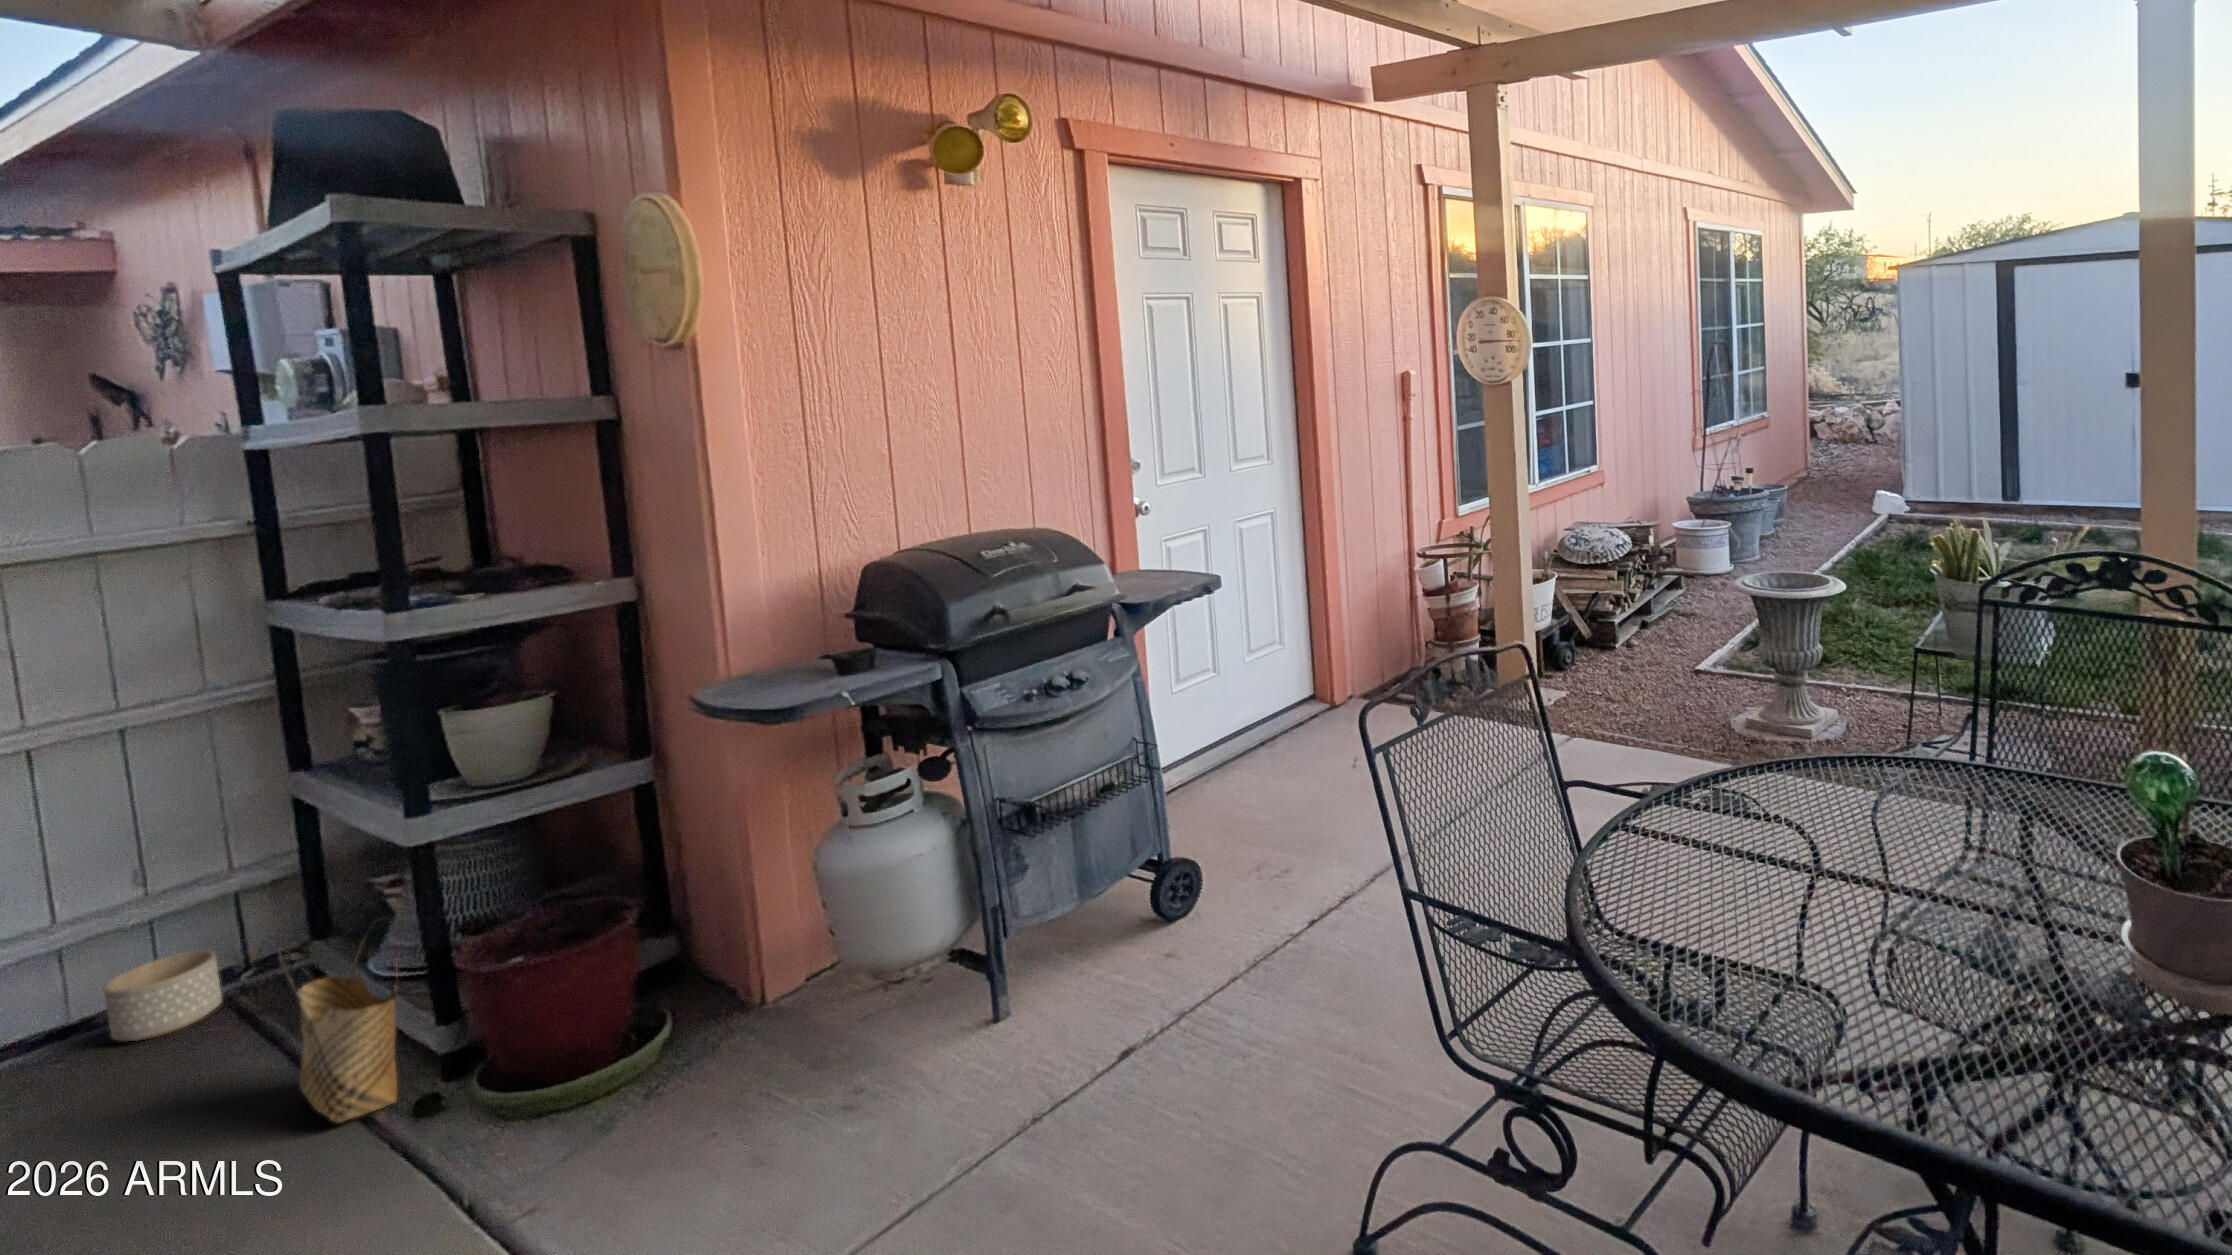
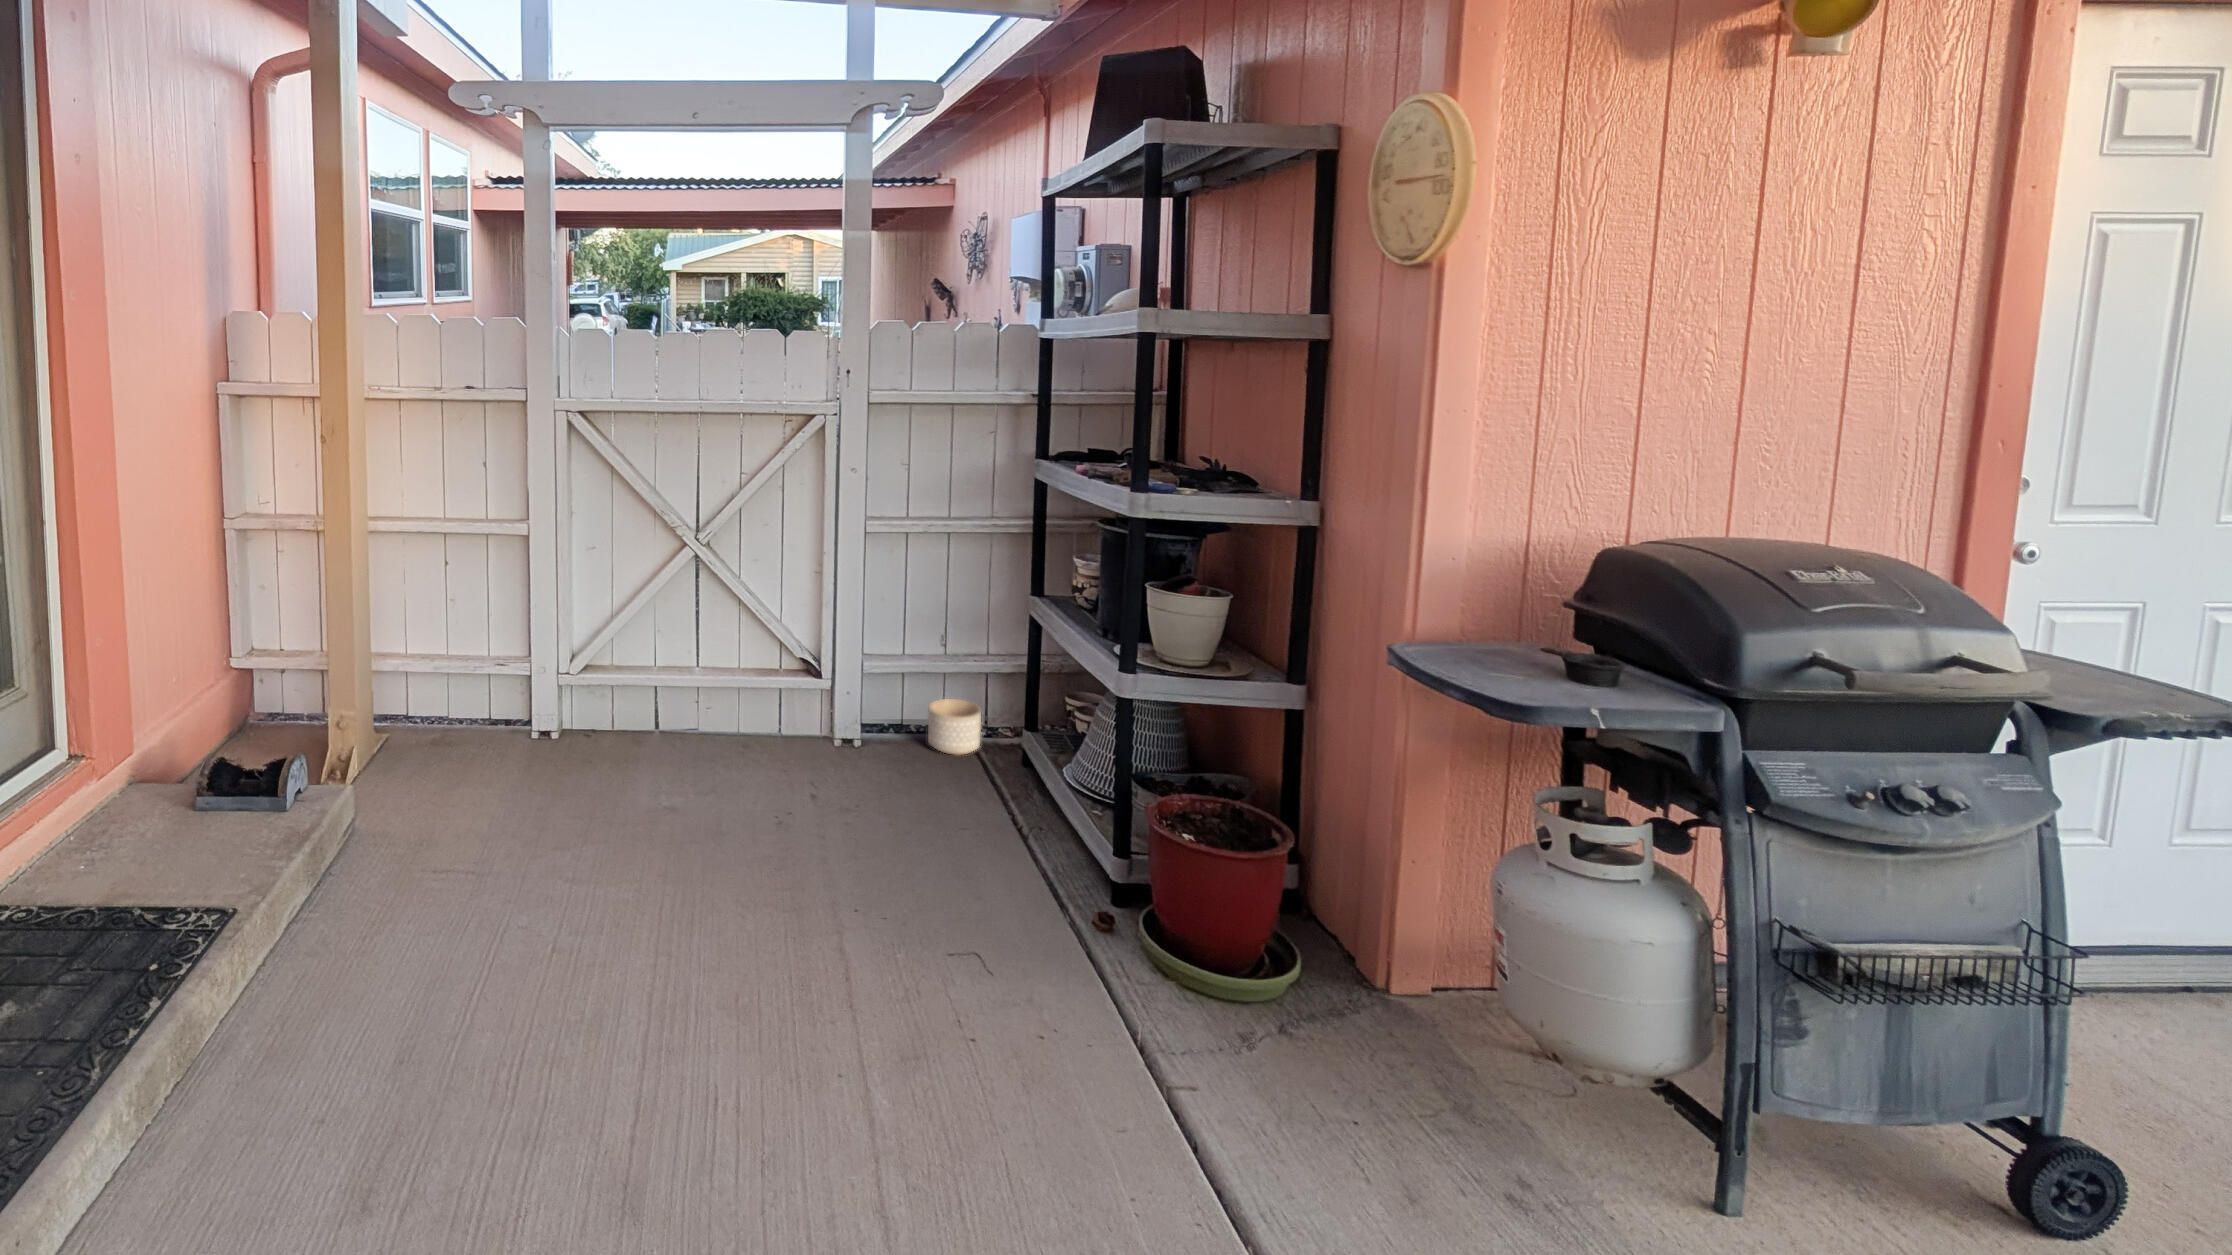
woven basket: present [279,917,398,1122] -> none [1028,737,1103,898]

